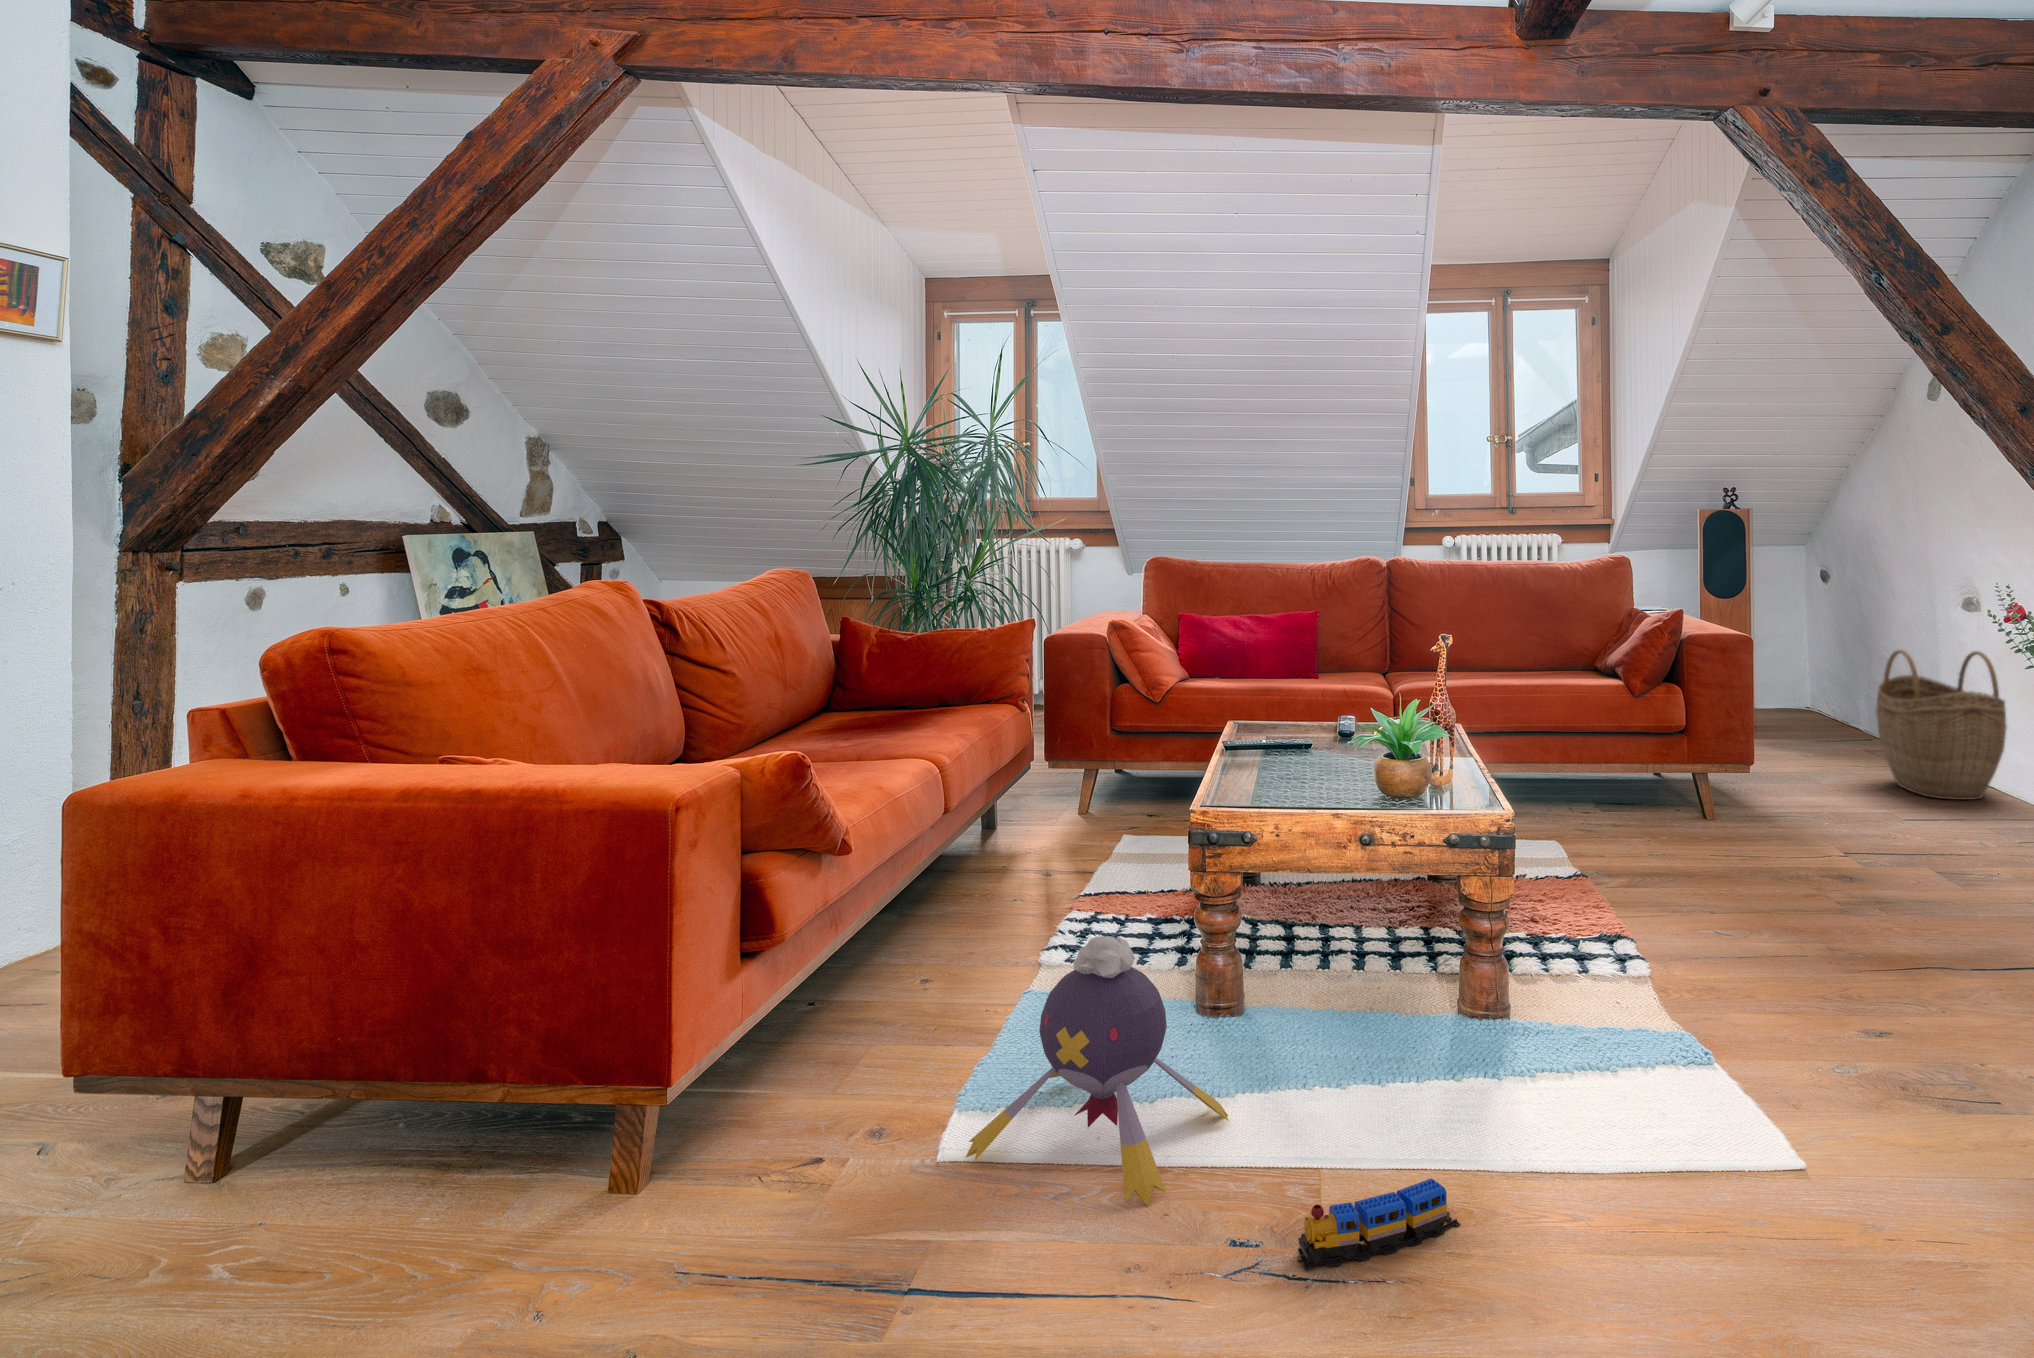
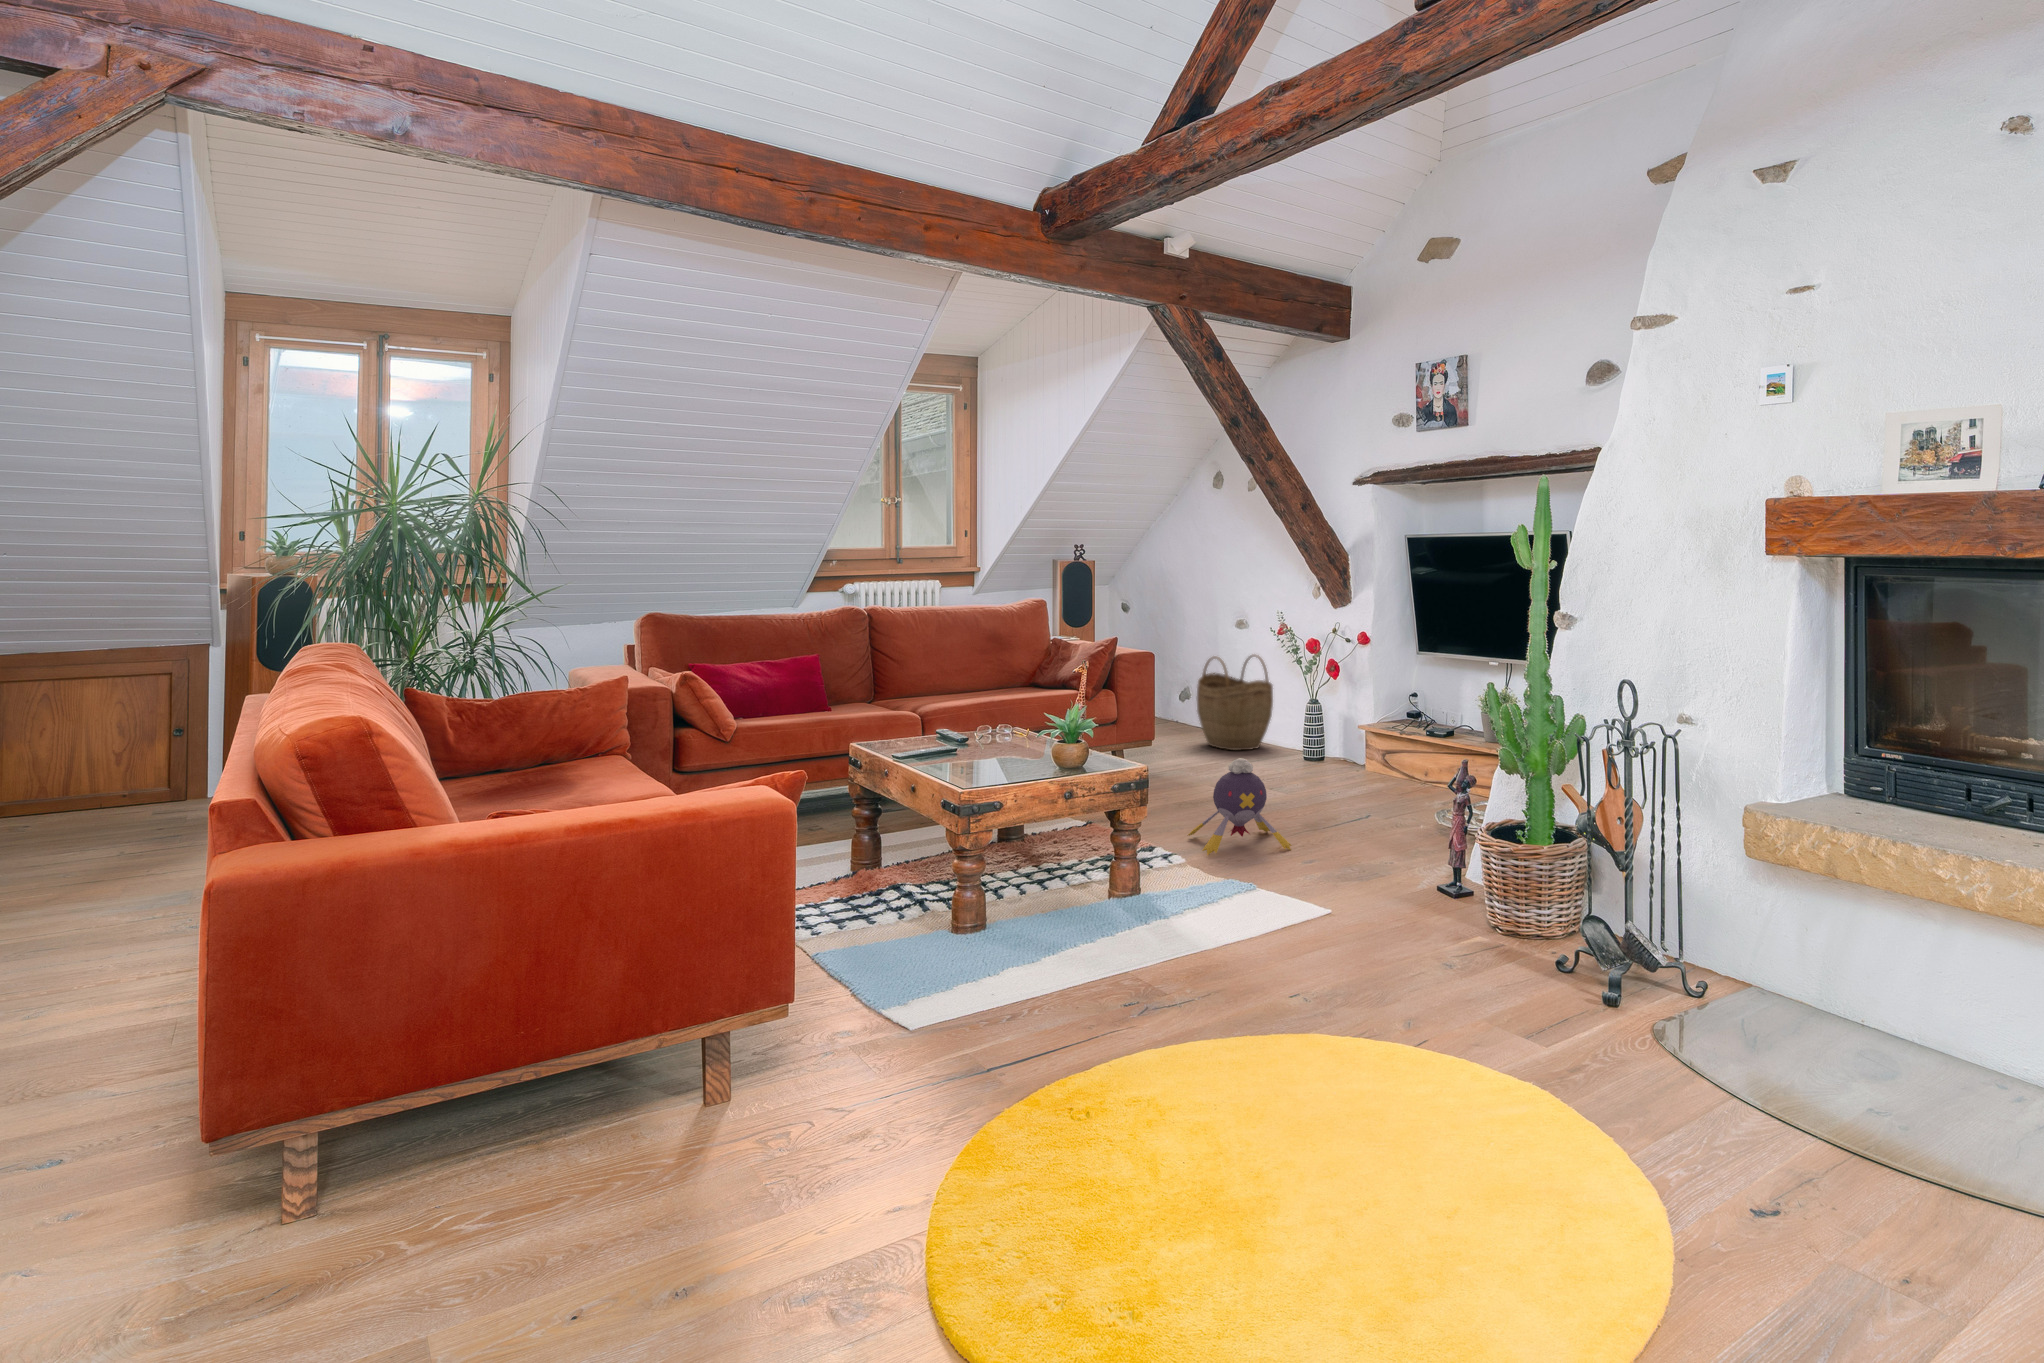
plush toy: present [965,936,1229,1206] -> present [1188,758,1292,855]
toy train: present [1297,1178,1461,1269] -> none [1162,946,1219,997]

